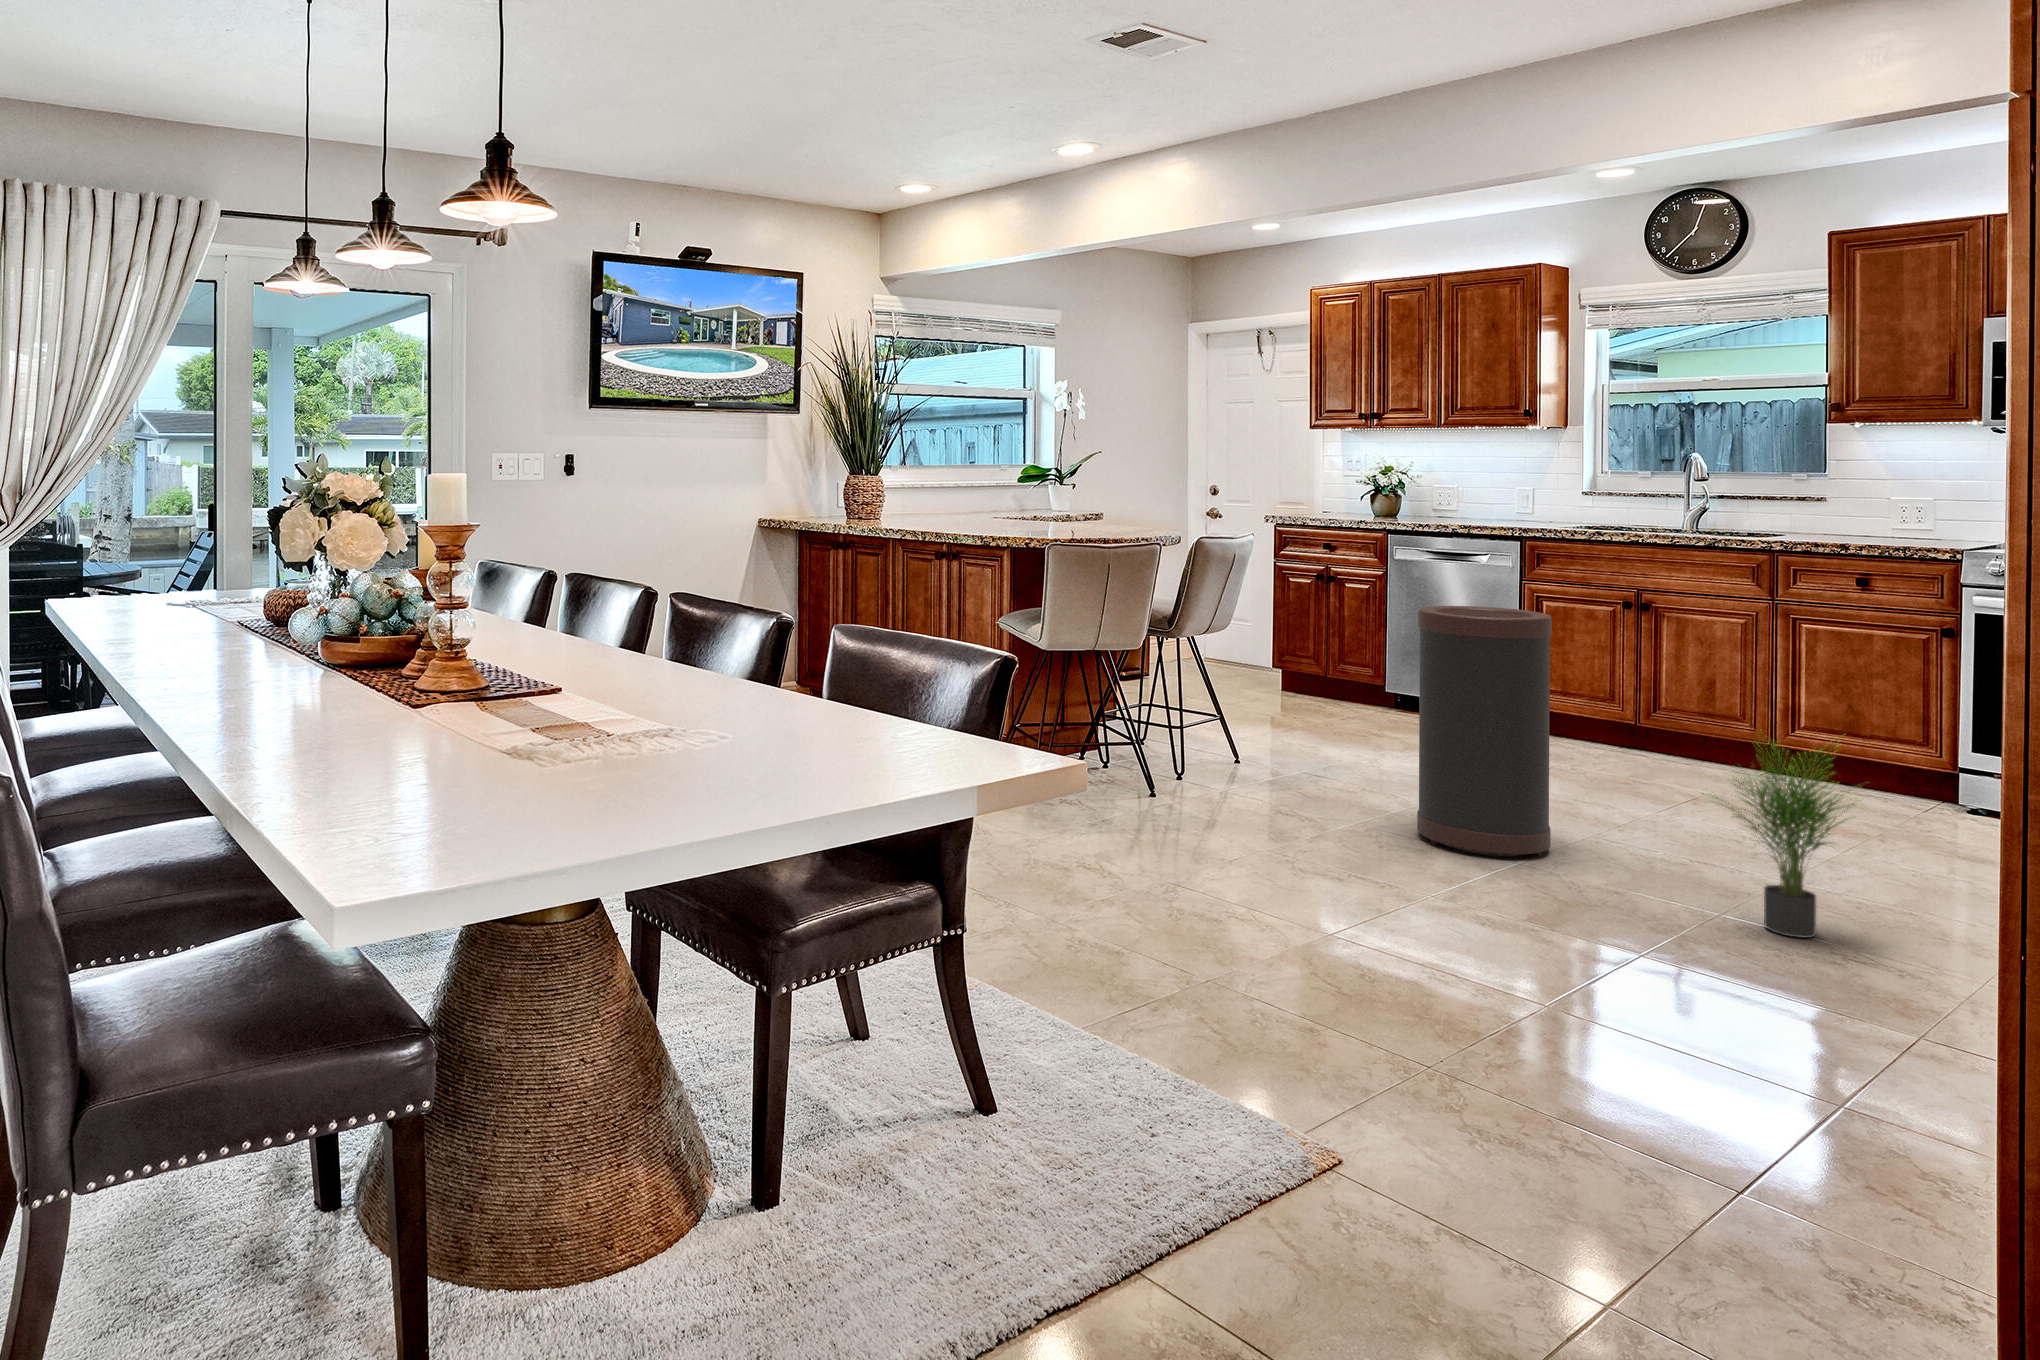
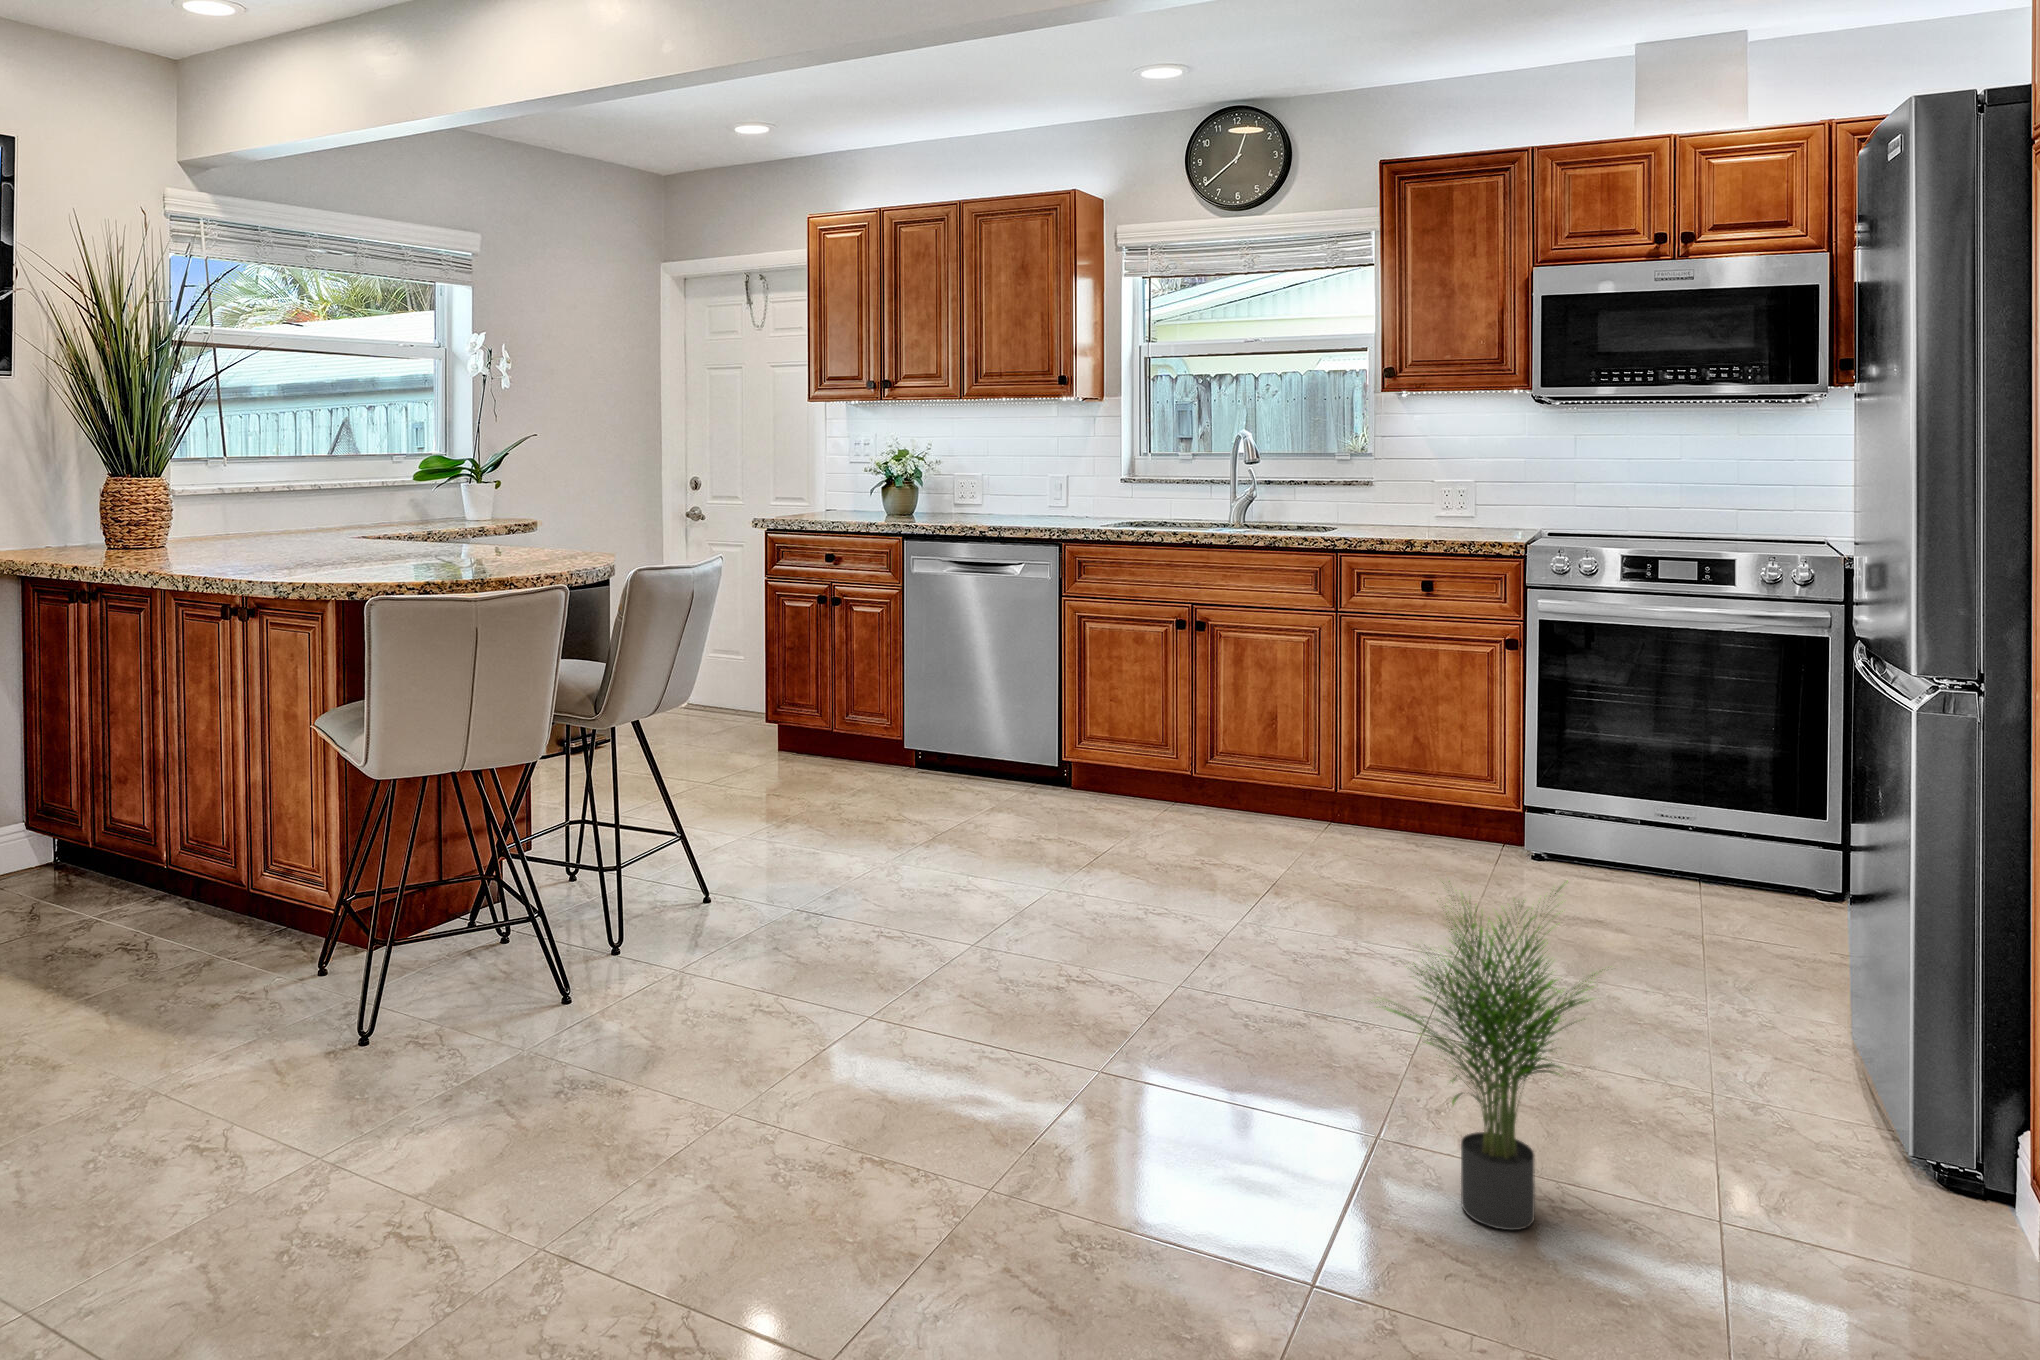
trash can: present [1417,606,1552,856] -> none [946,674,1137,1093]

